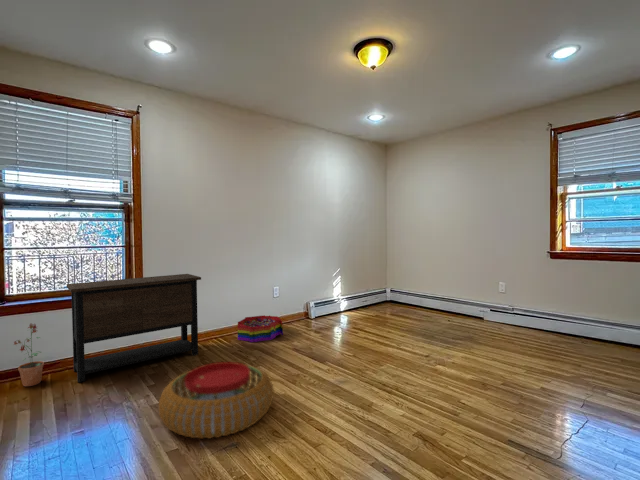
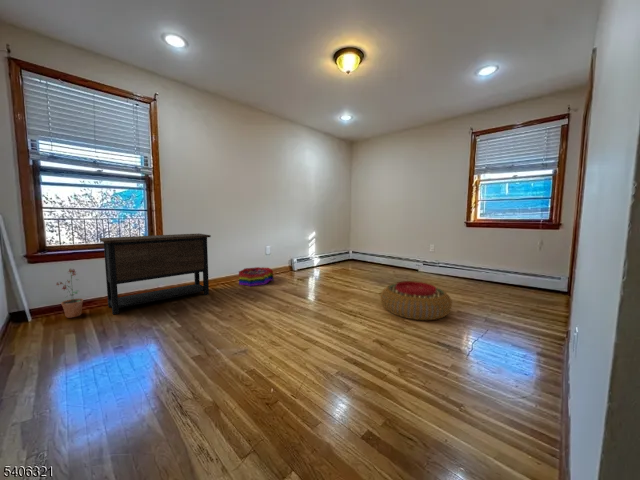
pouf: present [159,362,274,439] -> present [381,281,452,320]

